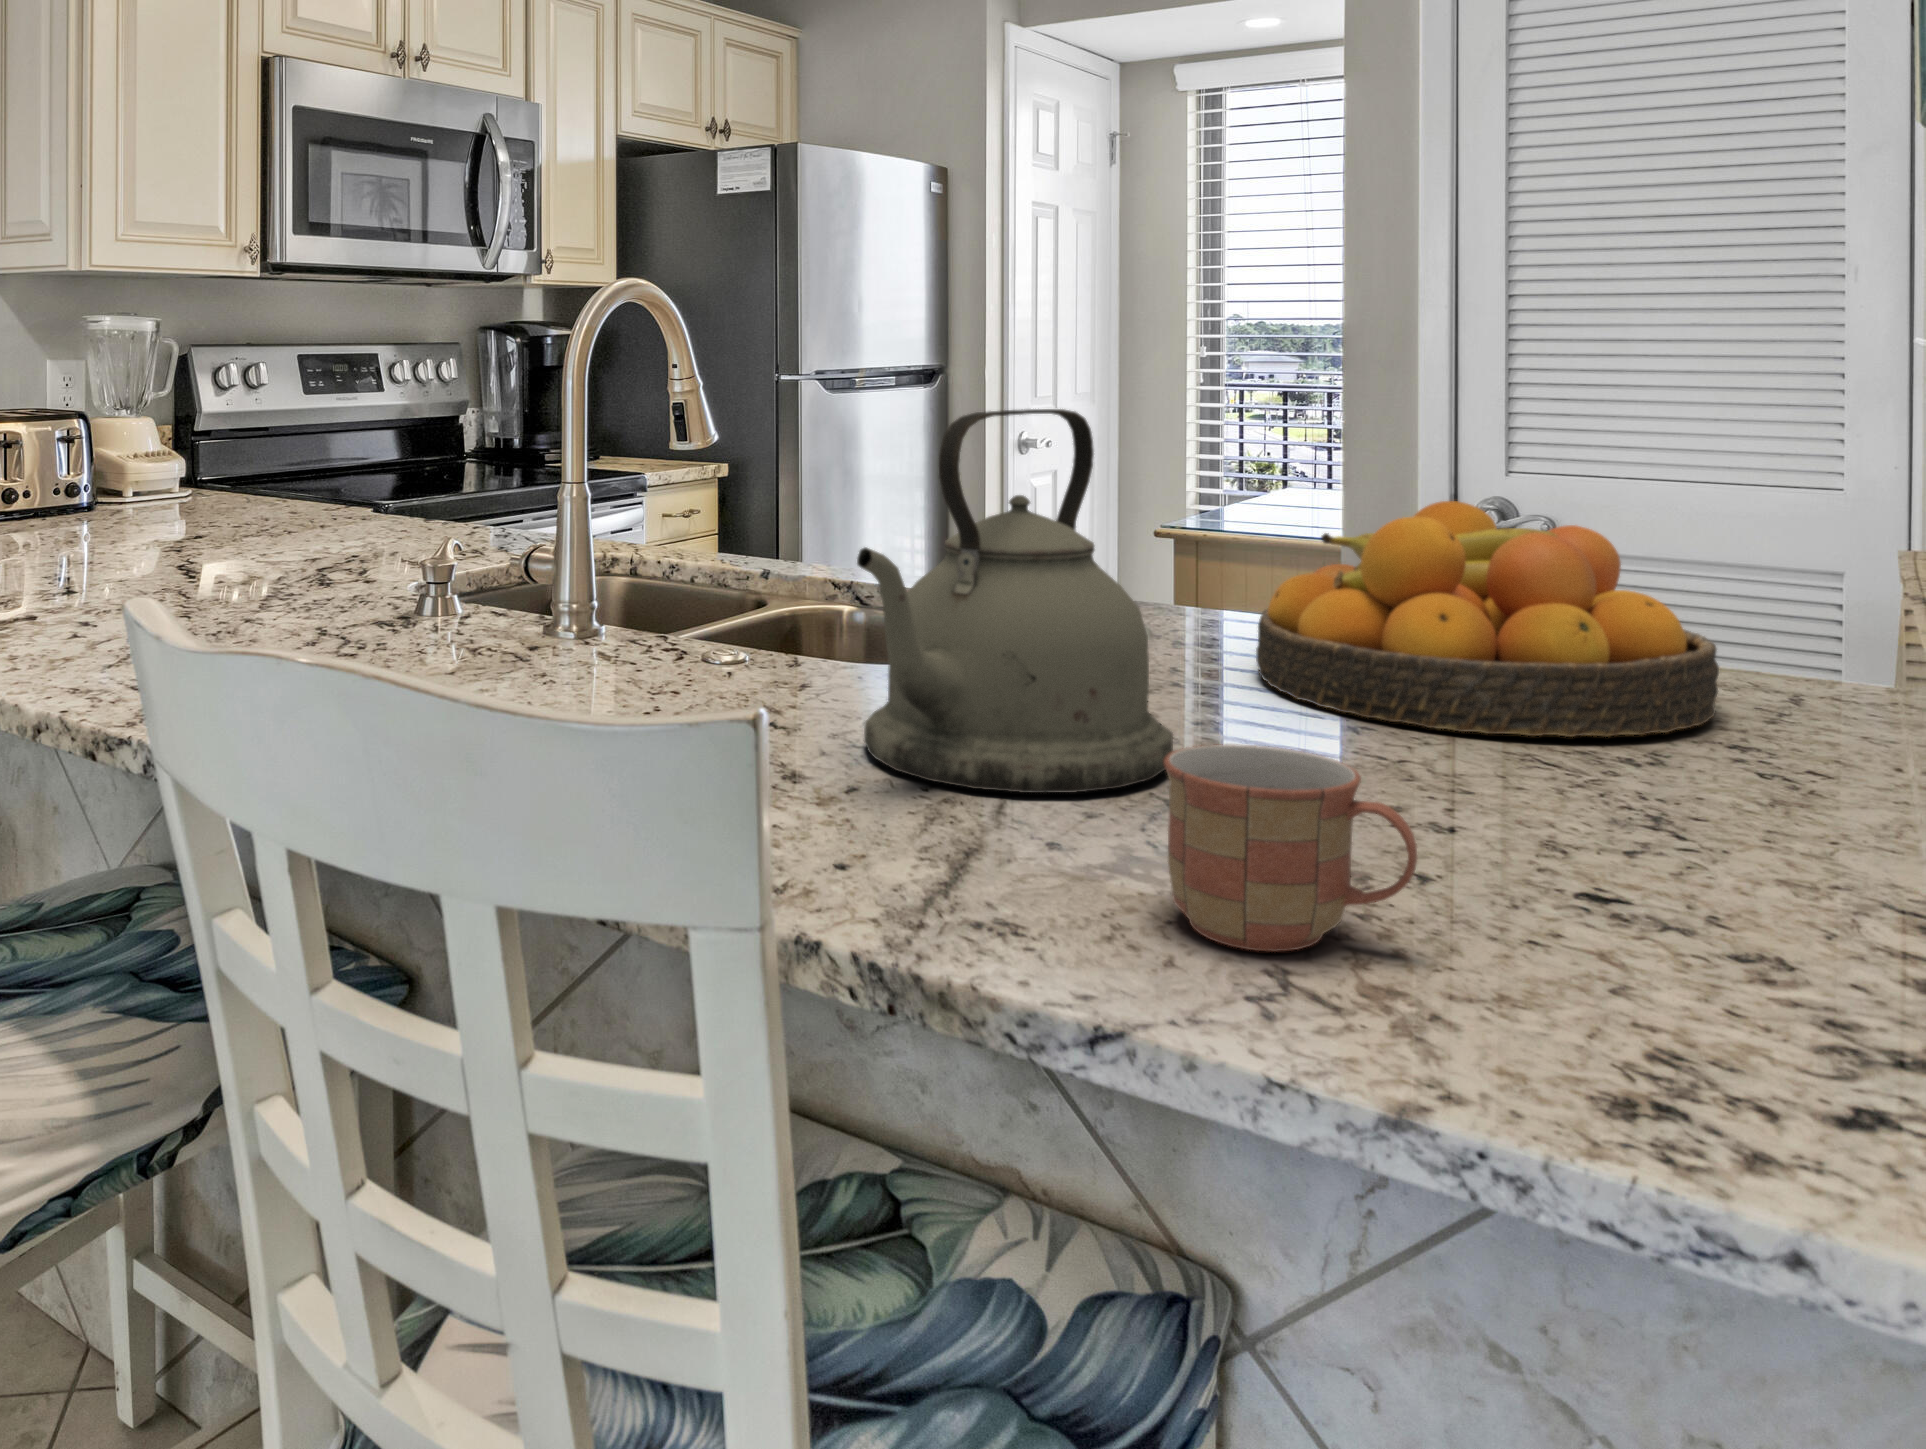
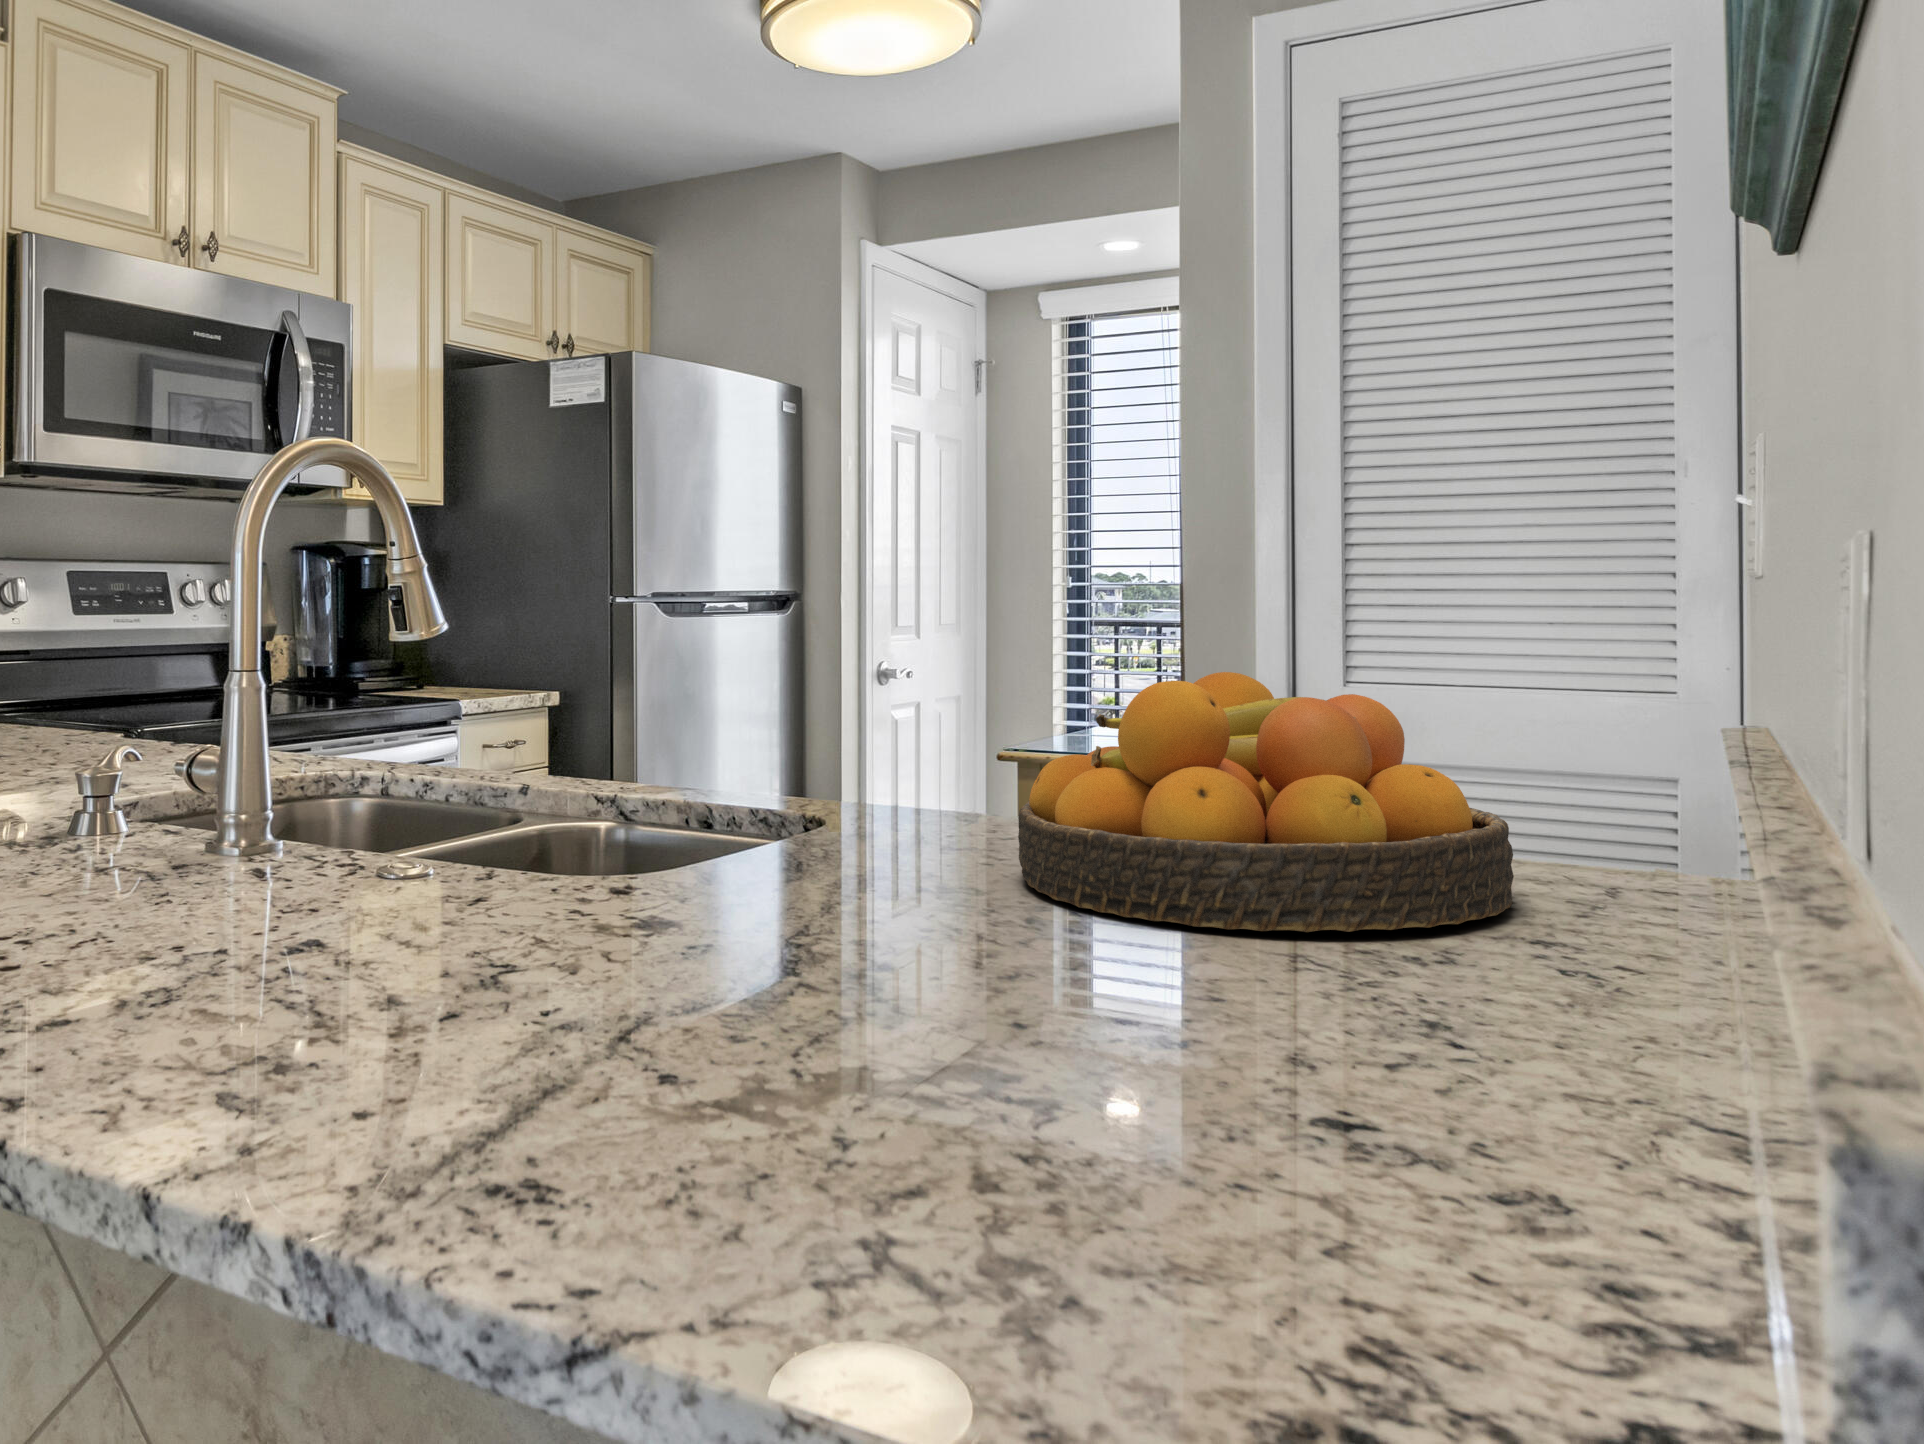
kettle: present [857,409,1173,793] -> none [442,538,878,1014]
mug: present [1164,744,1417,952] -> none [754,926,1075,1216]

